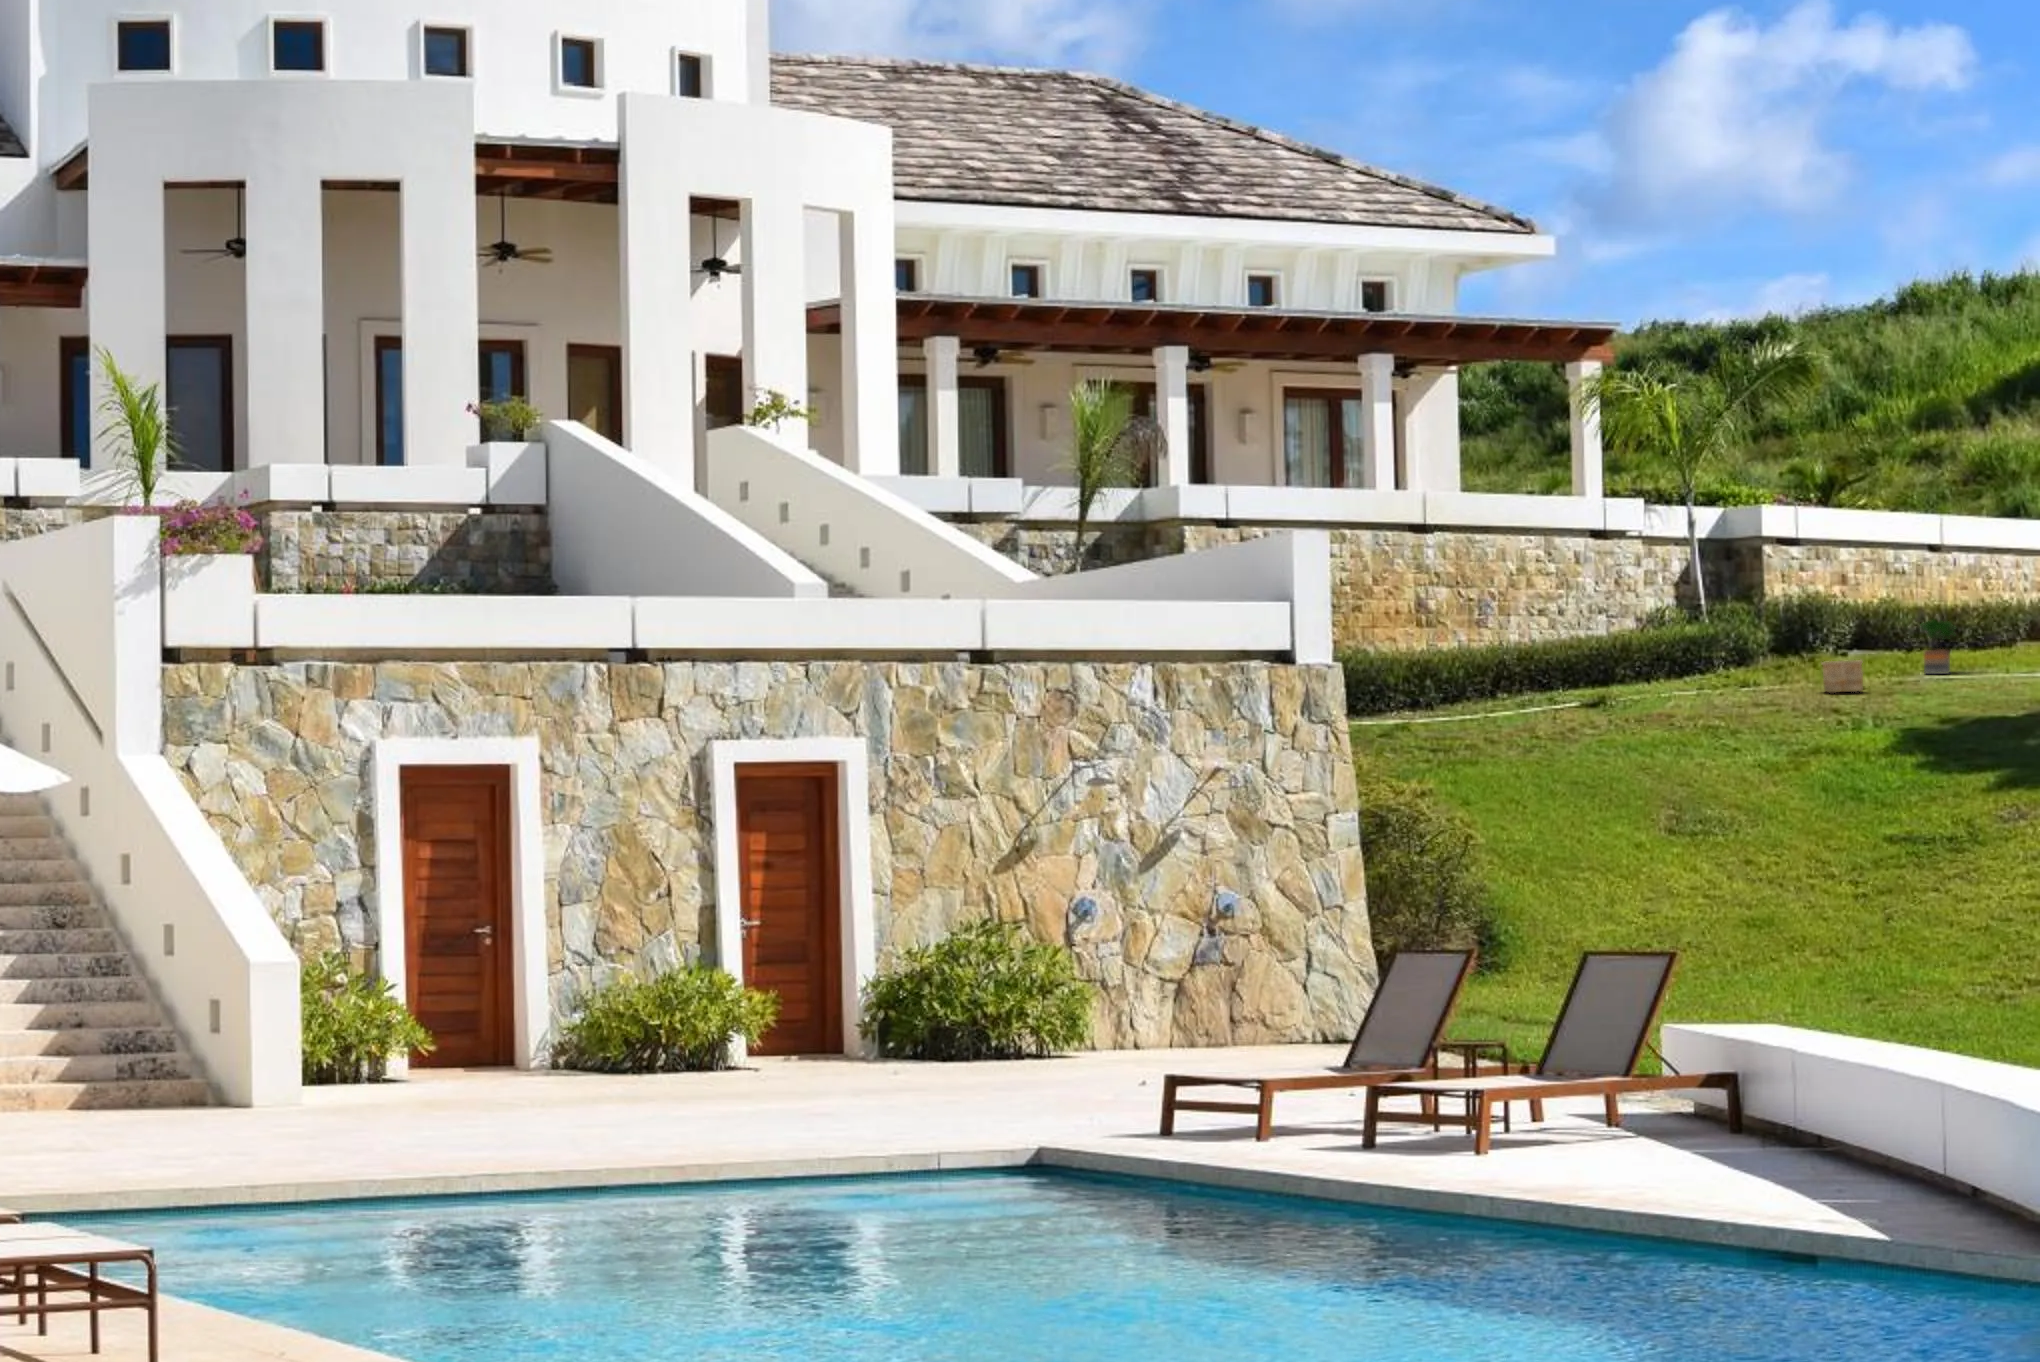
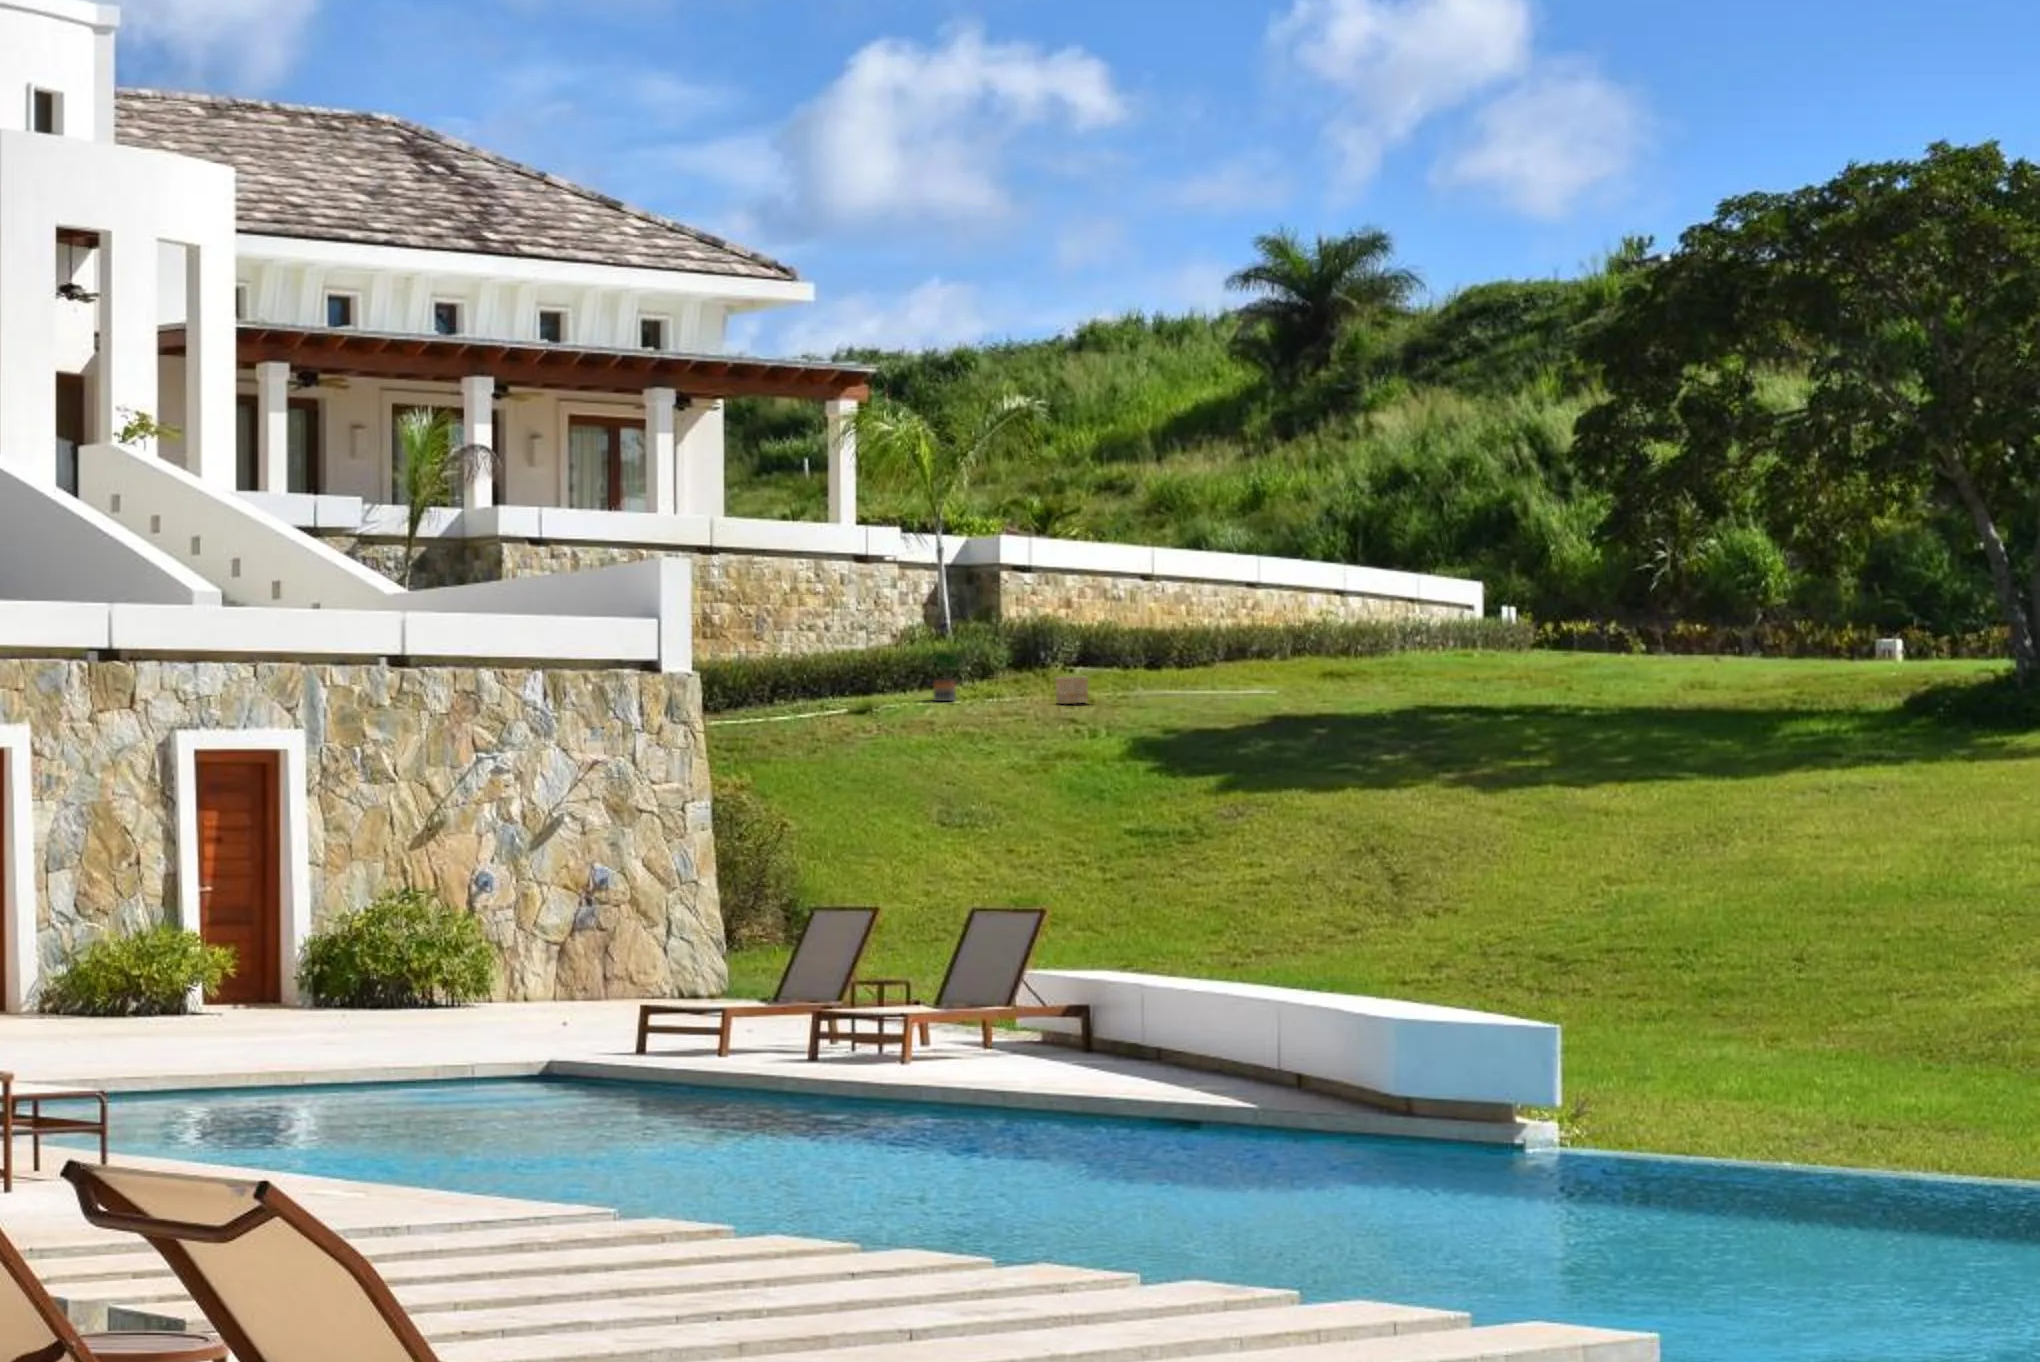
potted tree: present [1920,620,1955,674] -> present [932,653,960,701]

